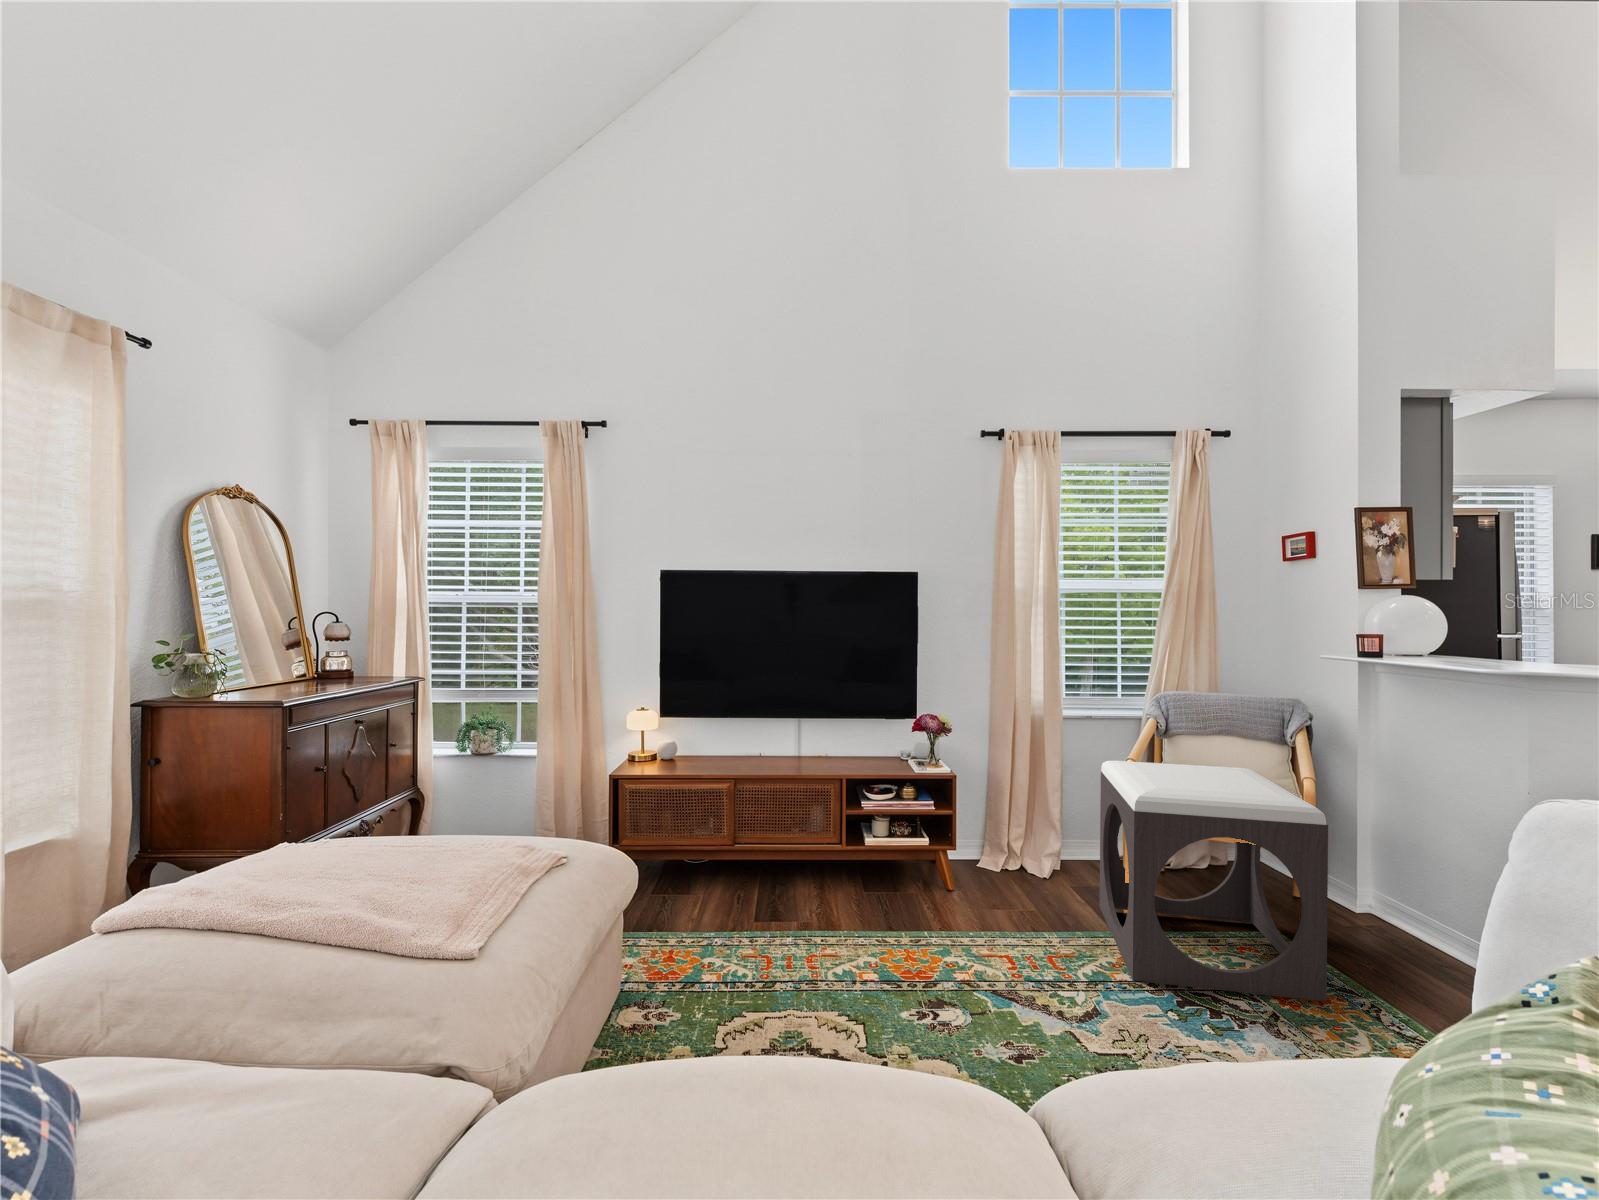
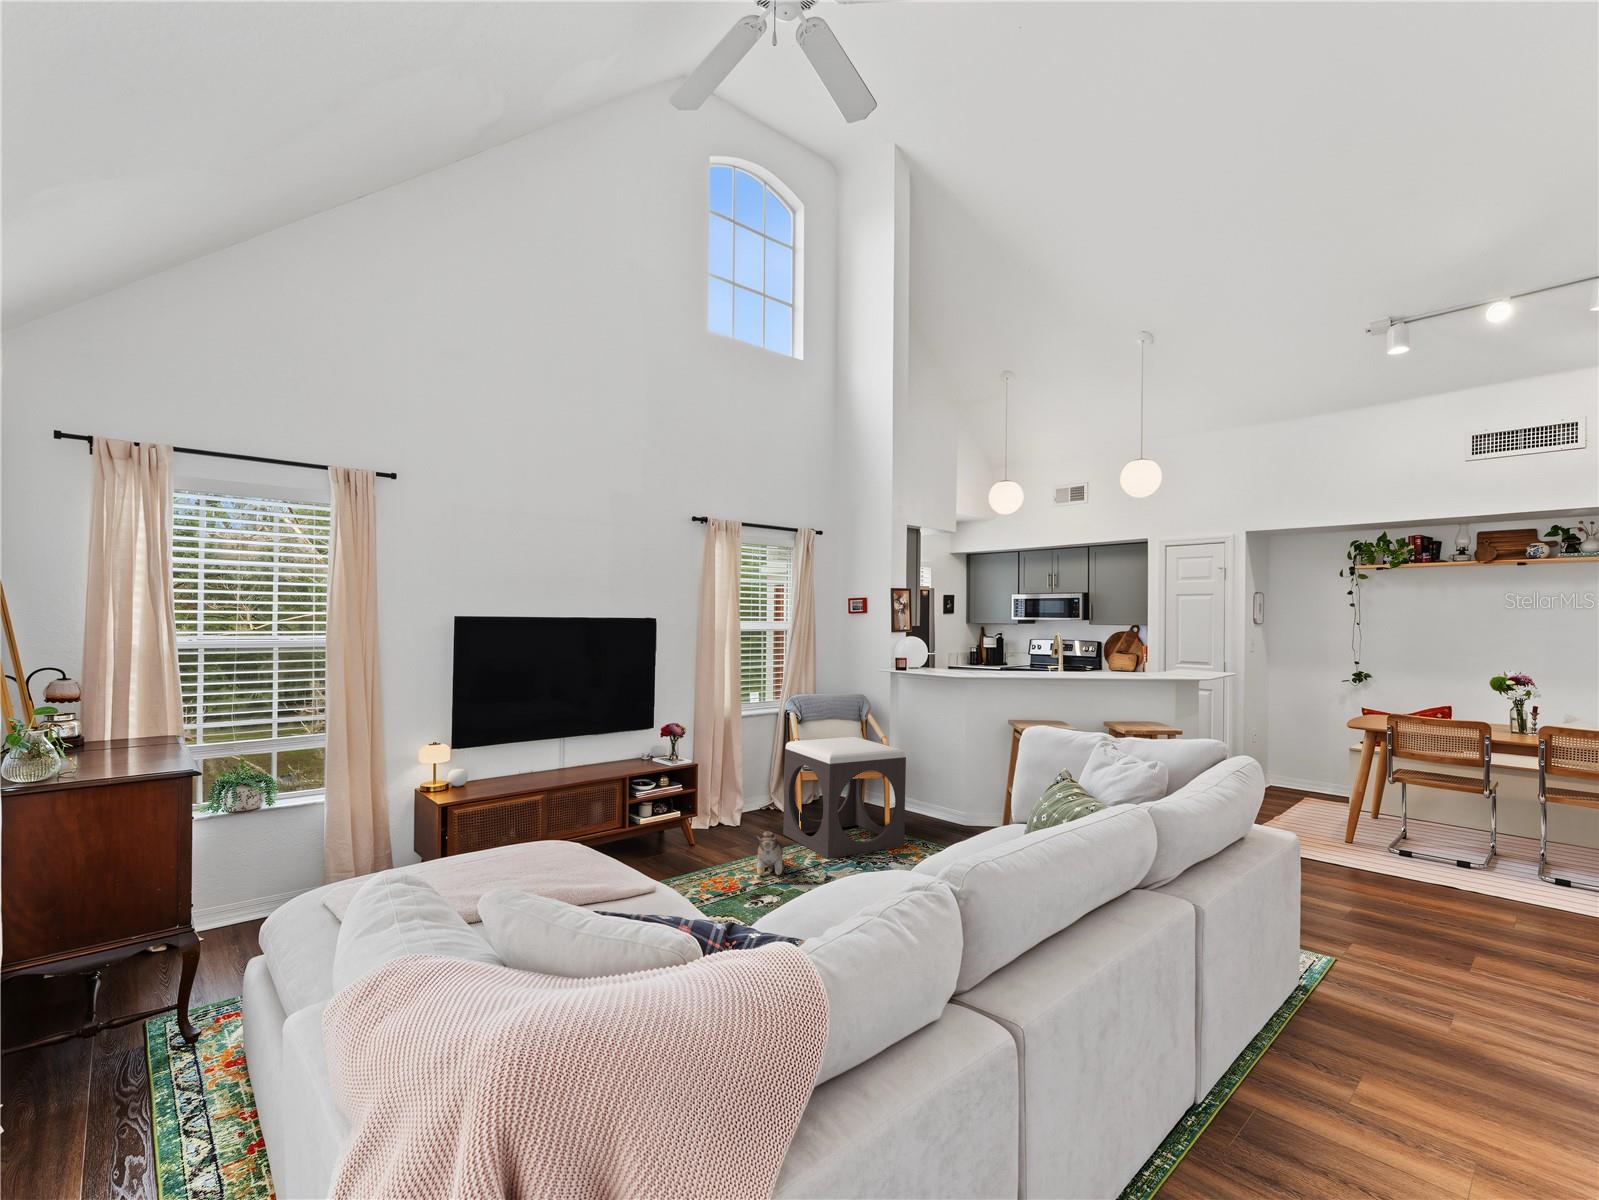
plush toy: none [960,907,1038,987] -> present [757,831,785,876]

